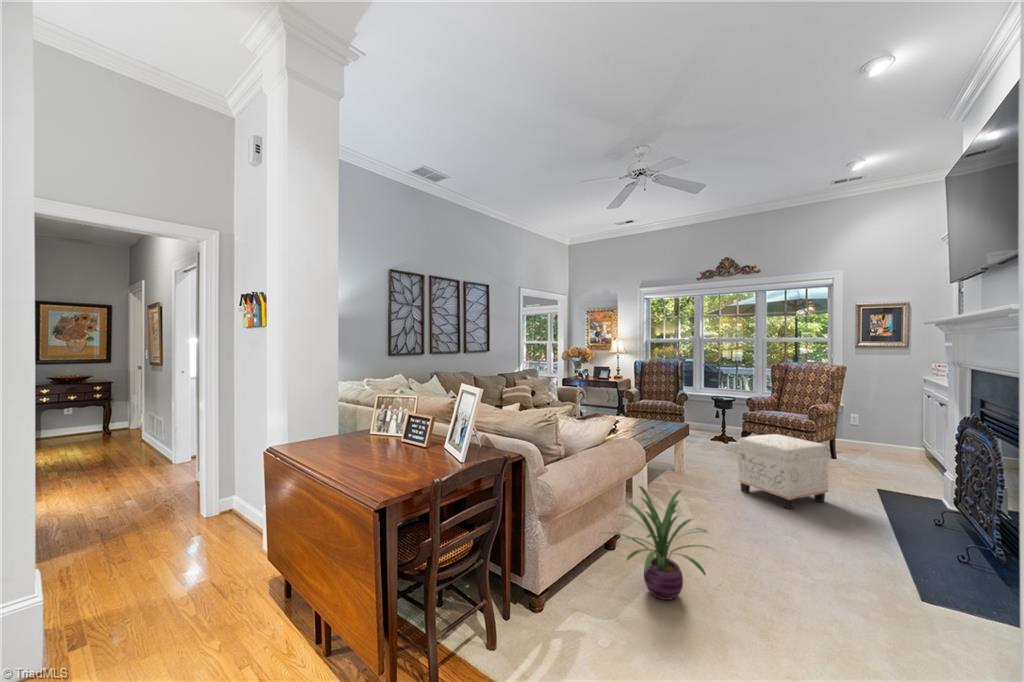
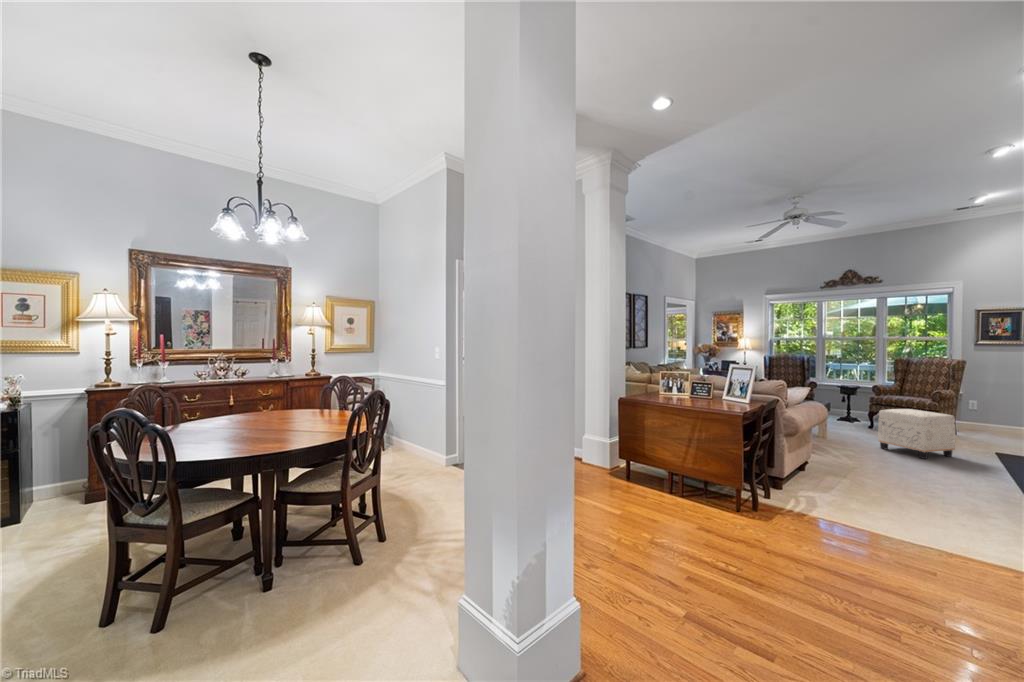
decorative plant: present [602,486,710,600] -> none [804,426,891,491]

